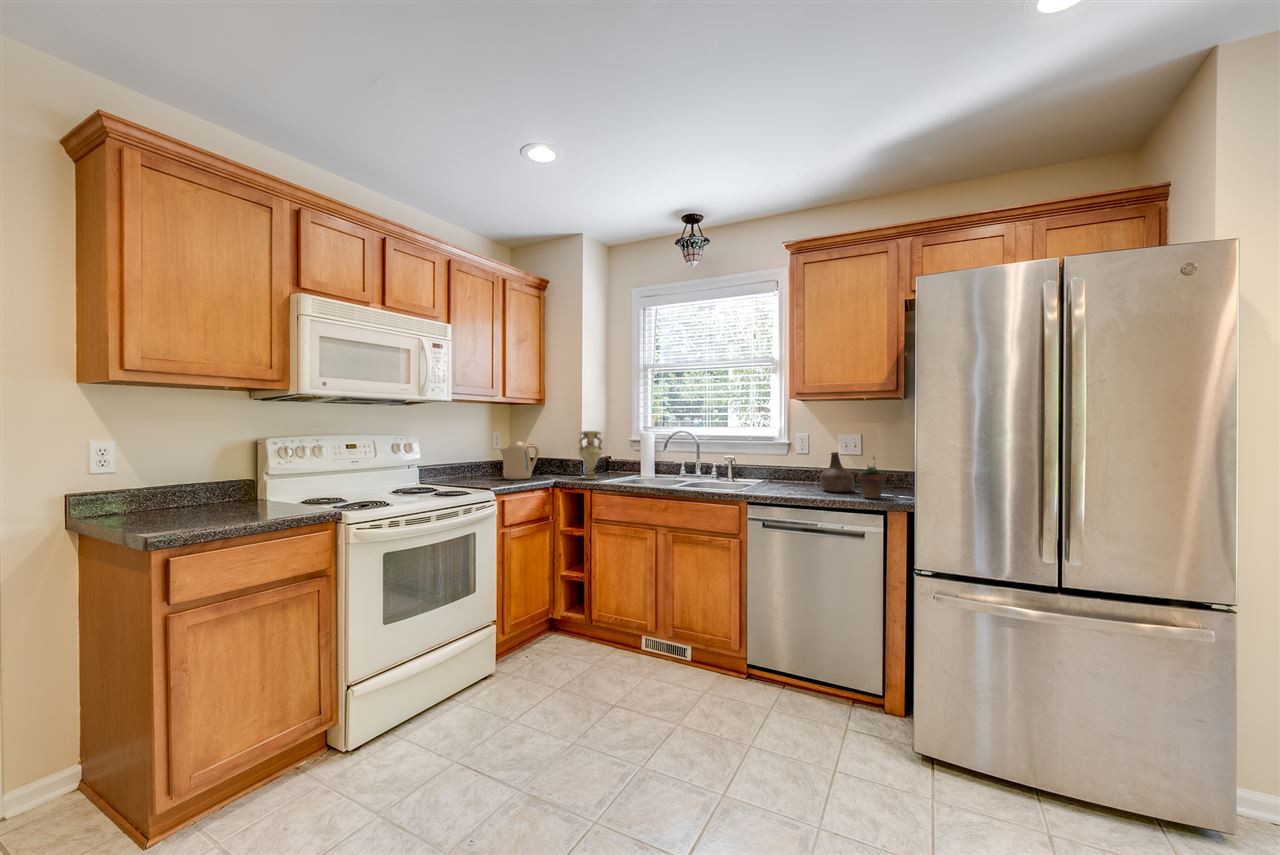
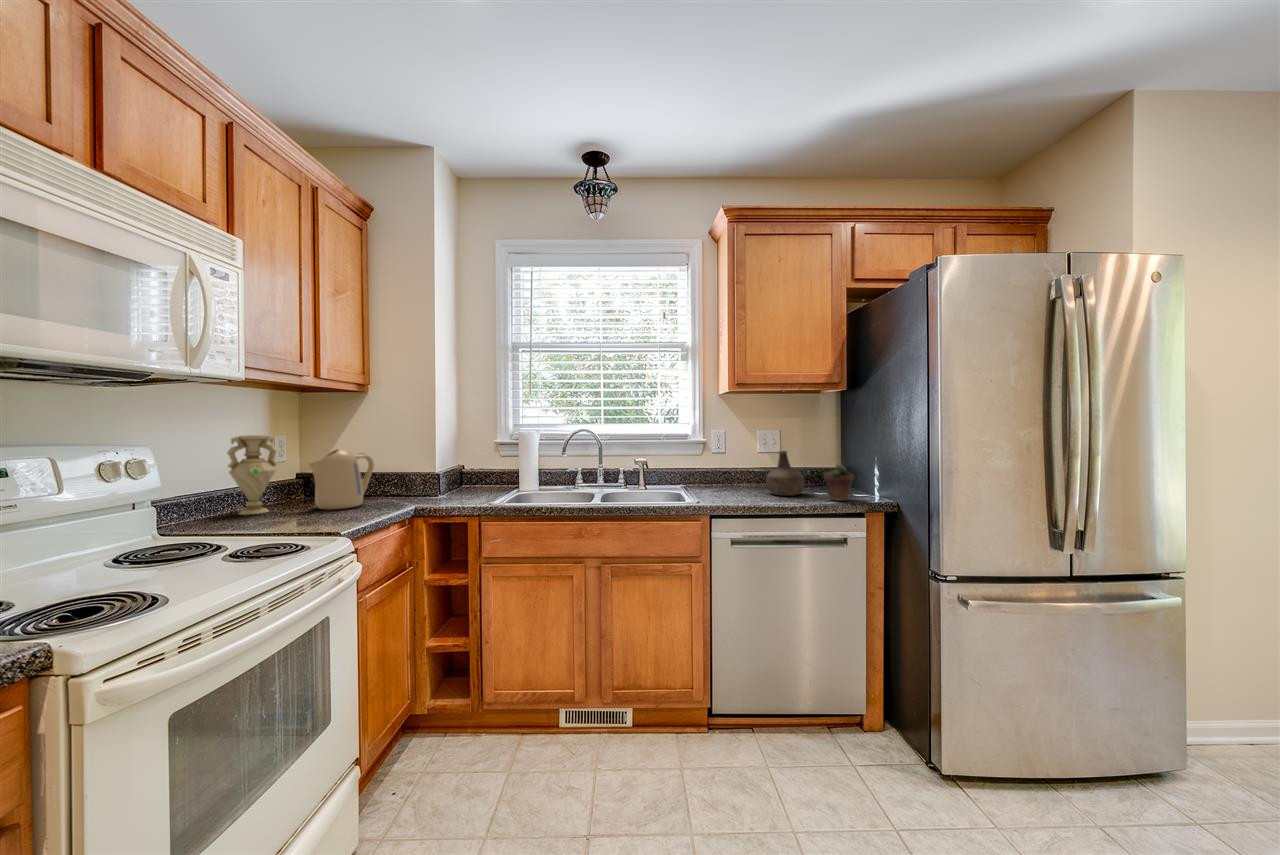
vase: present [578,431,603,479] -> present [227,435,277,515]

